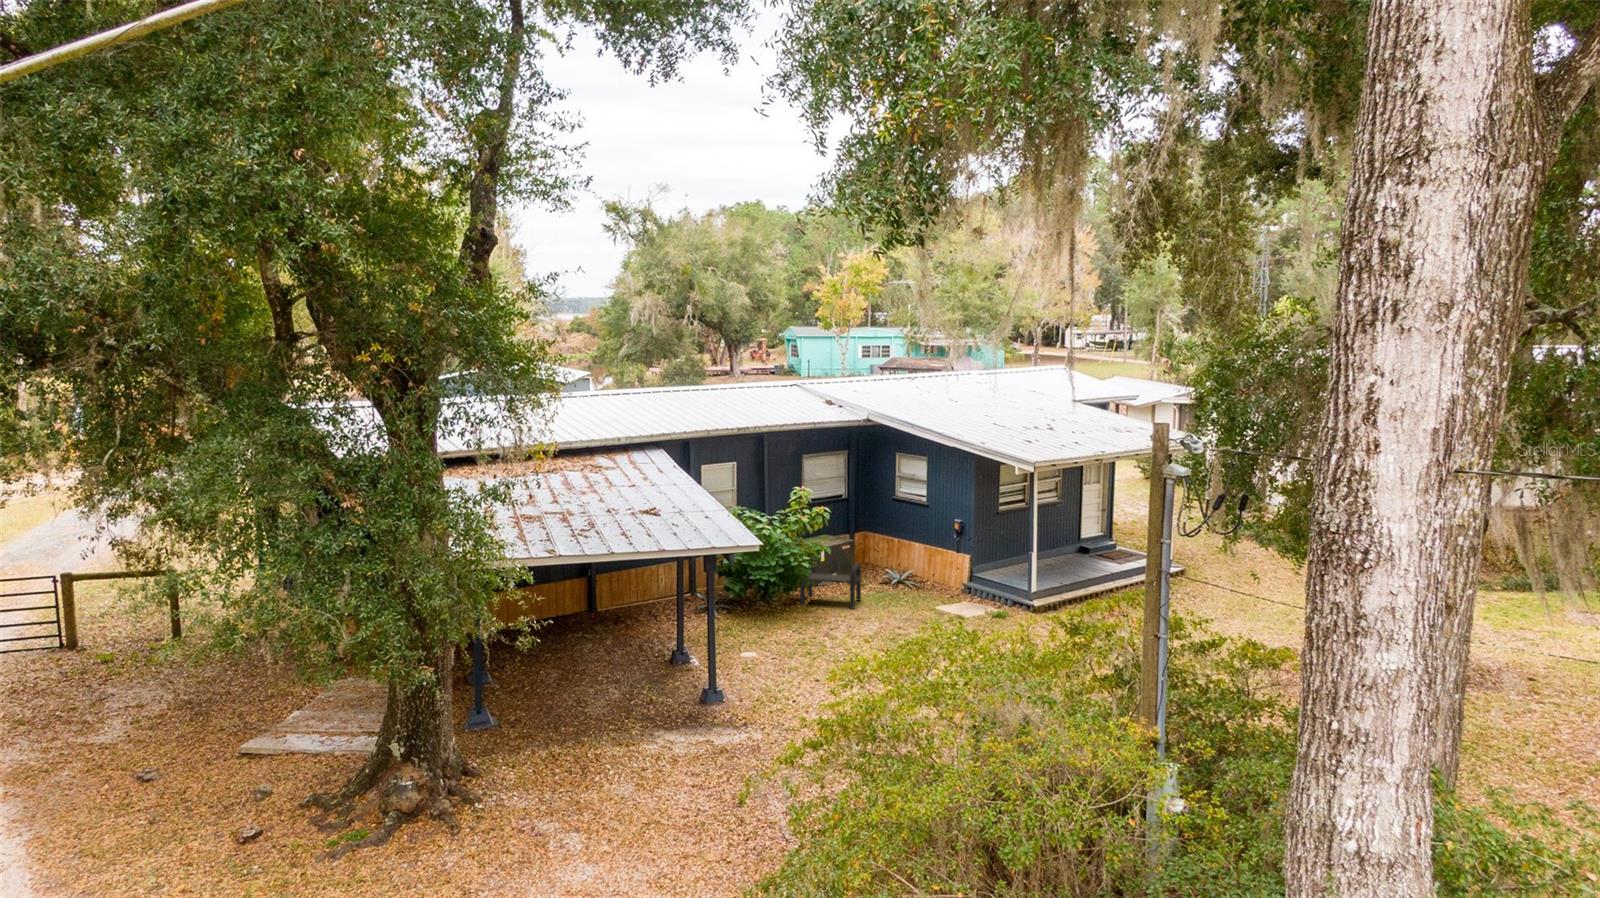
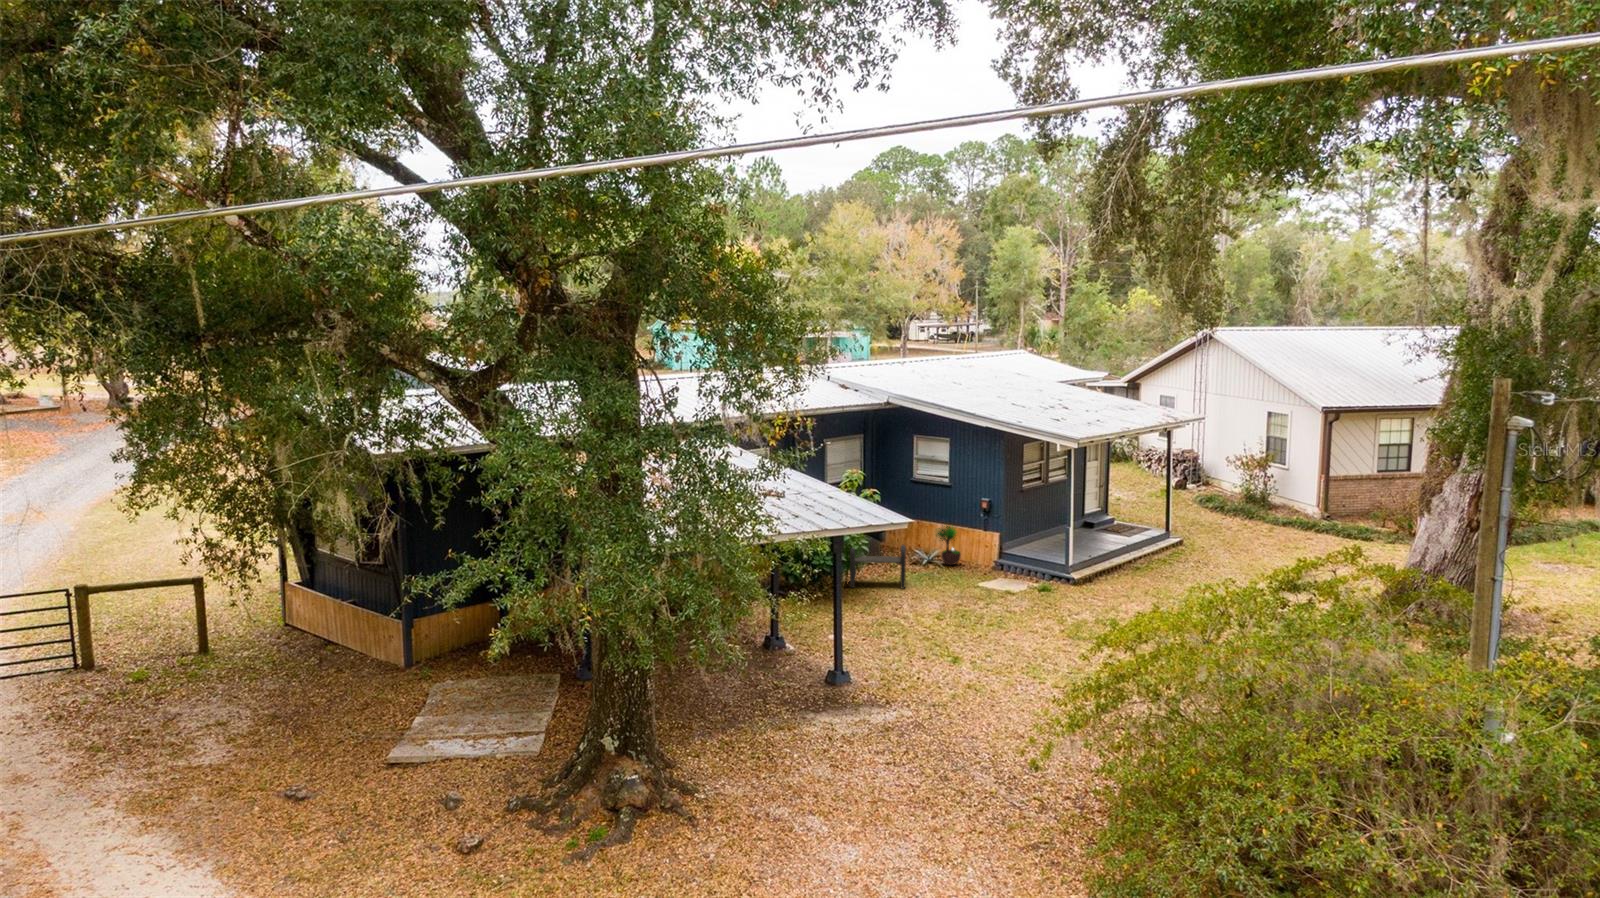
potted tree: none [901,541,931,586] -> present [936,526,961,565]

